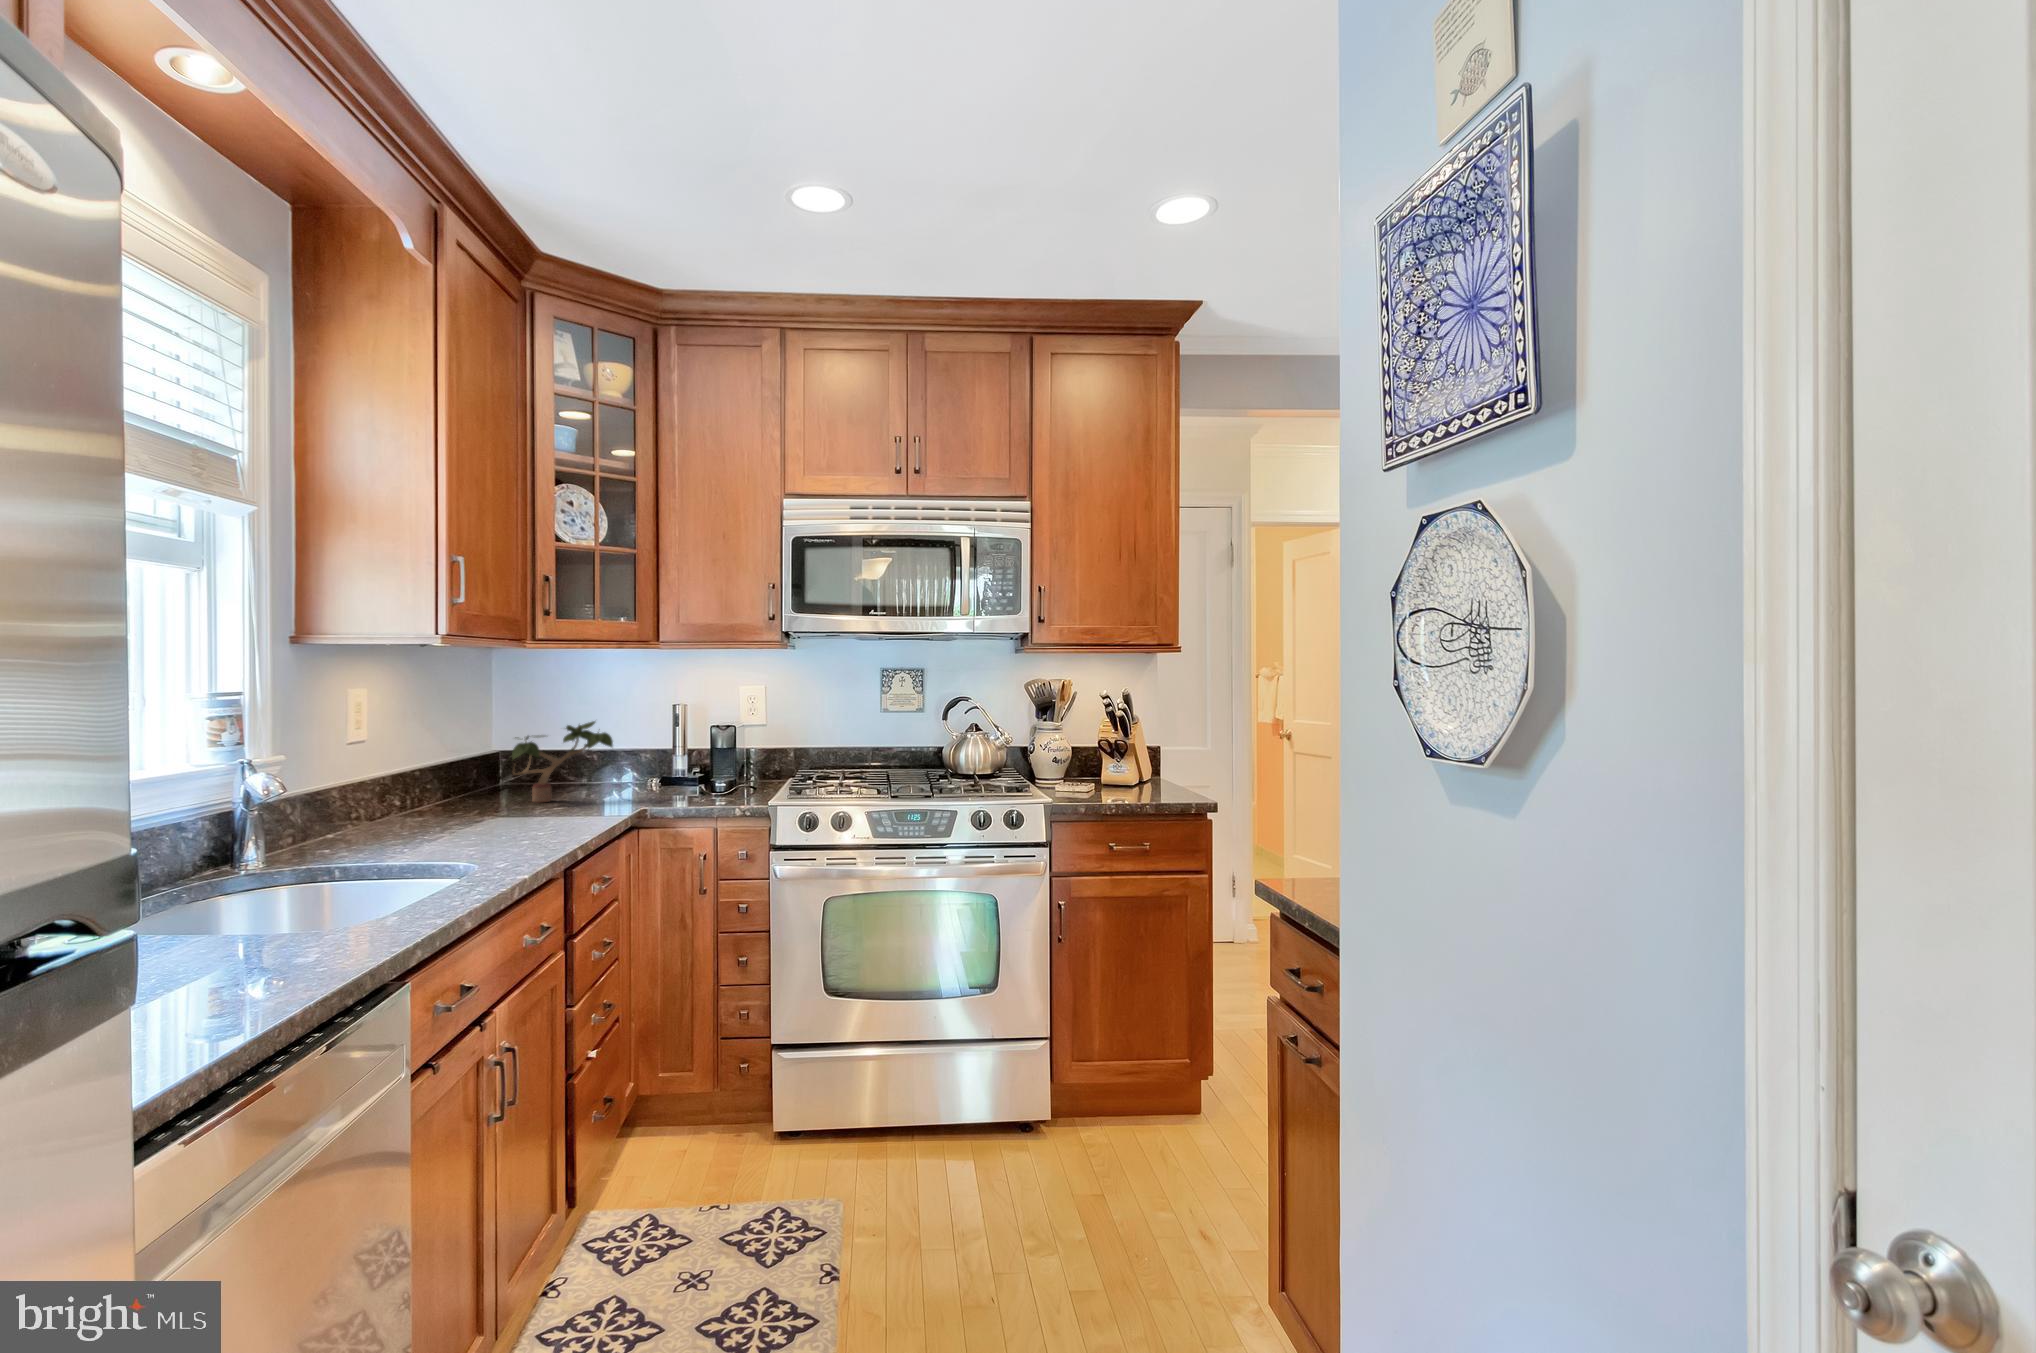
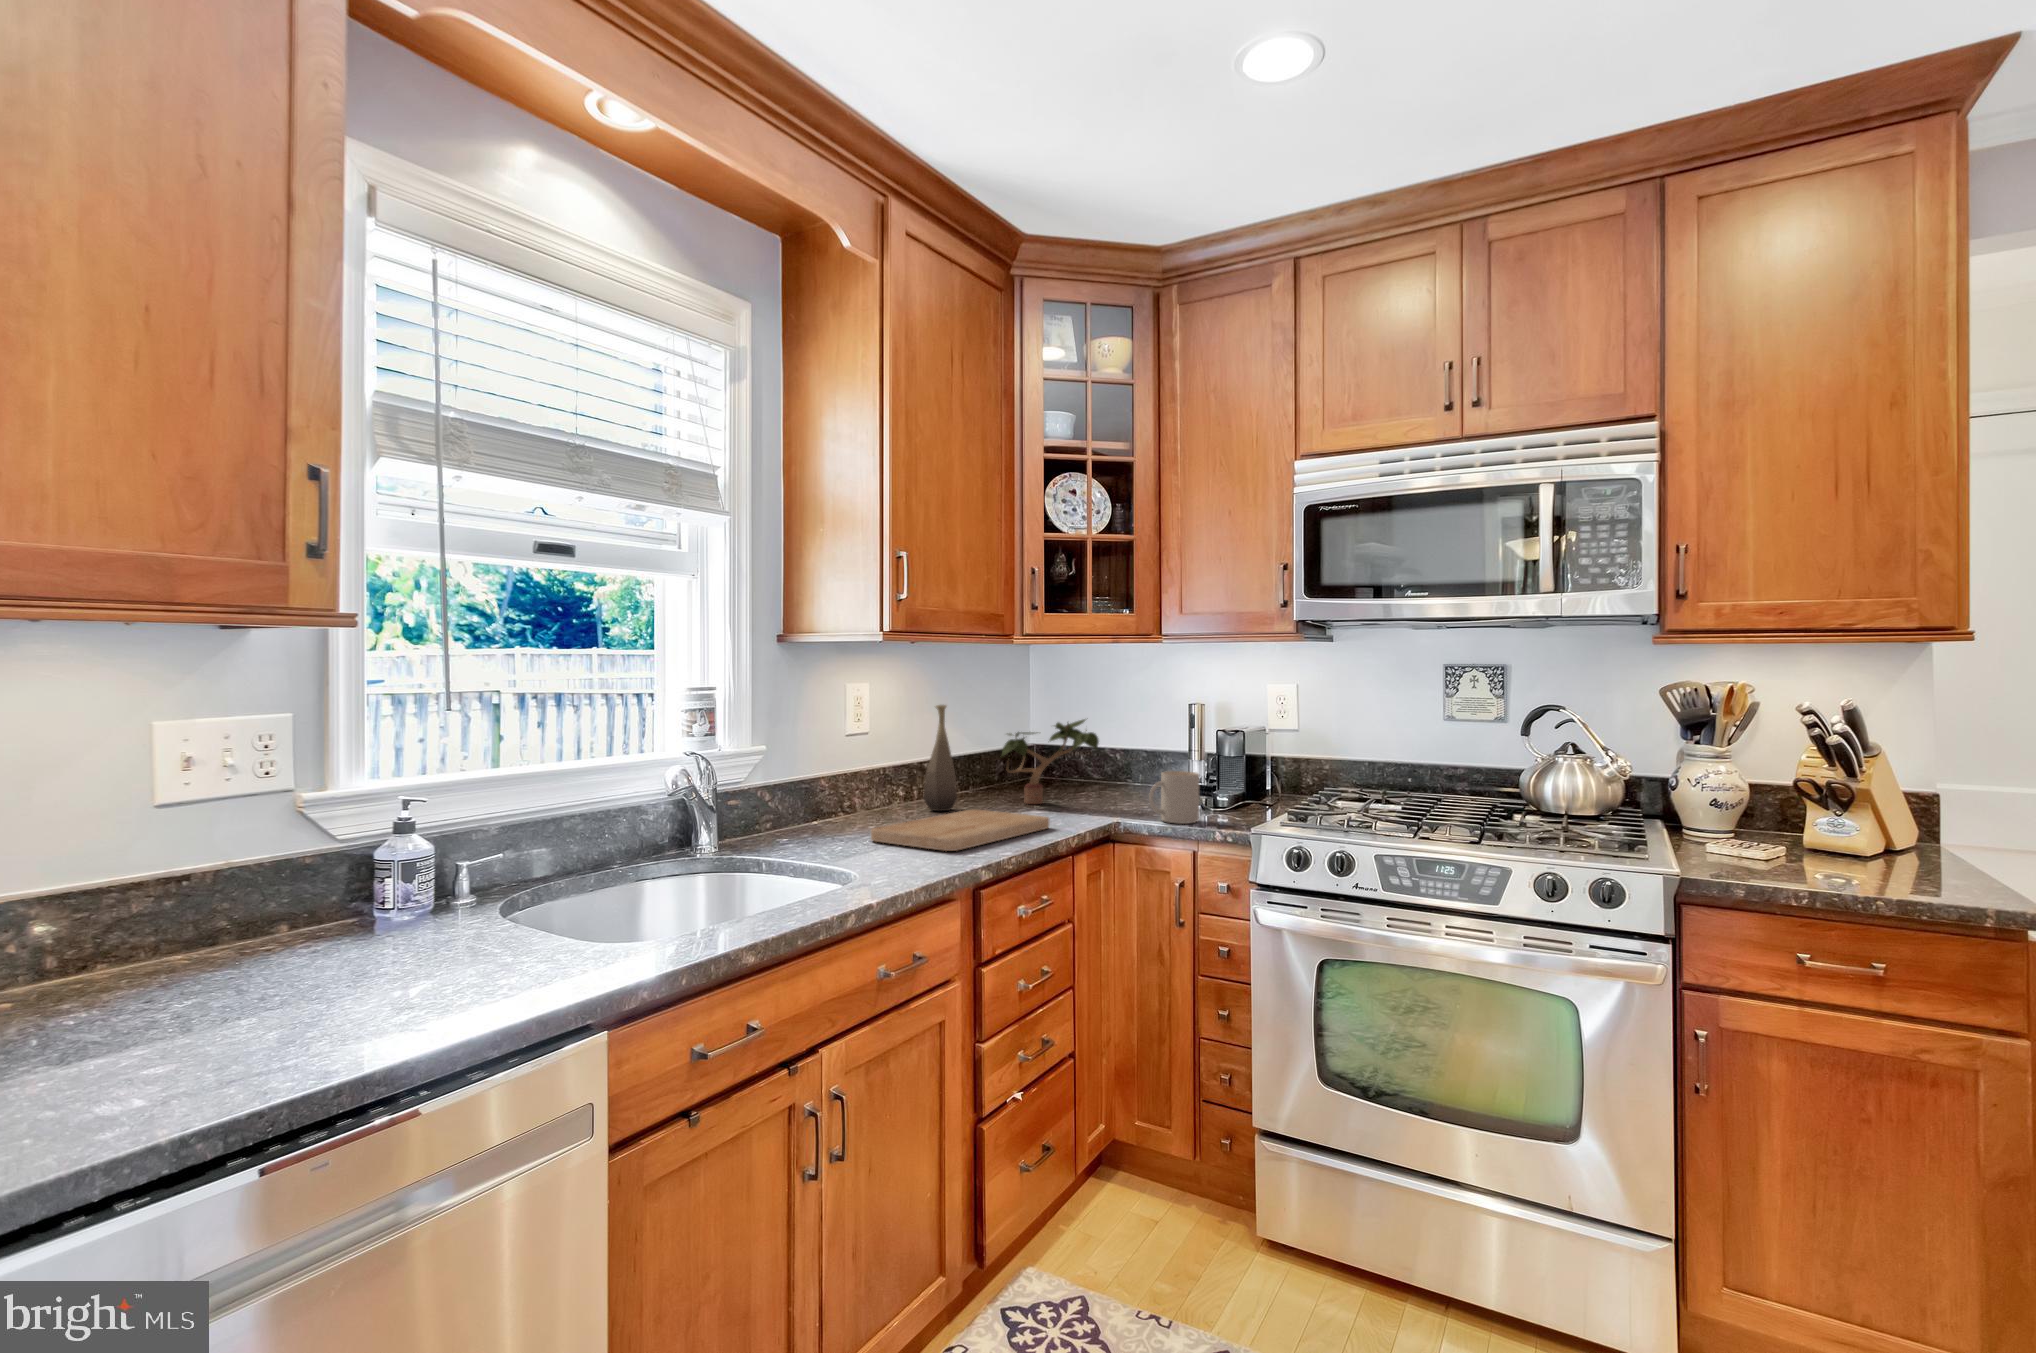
bottle: none [431,712,471,817] -> present [923,705,957,811]
mug: none [672,761,713,805] -> present [1149,771,1199,824]
cutting board: none [413,809,586,847] -> present [871,810,1049,851]

